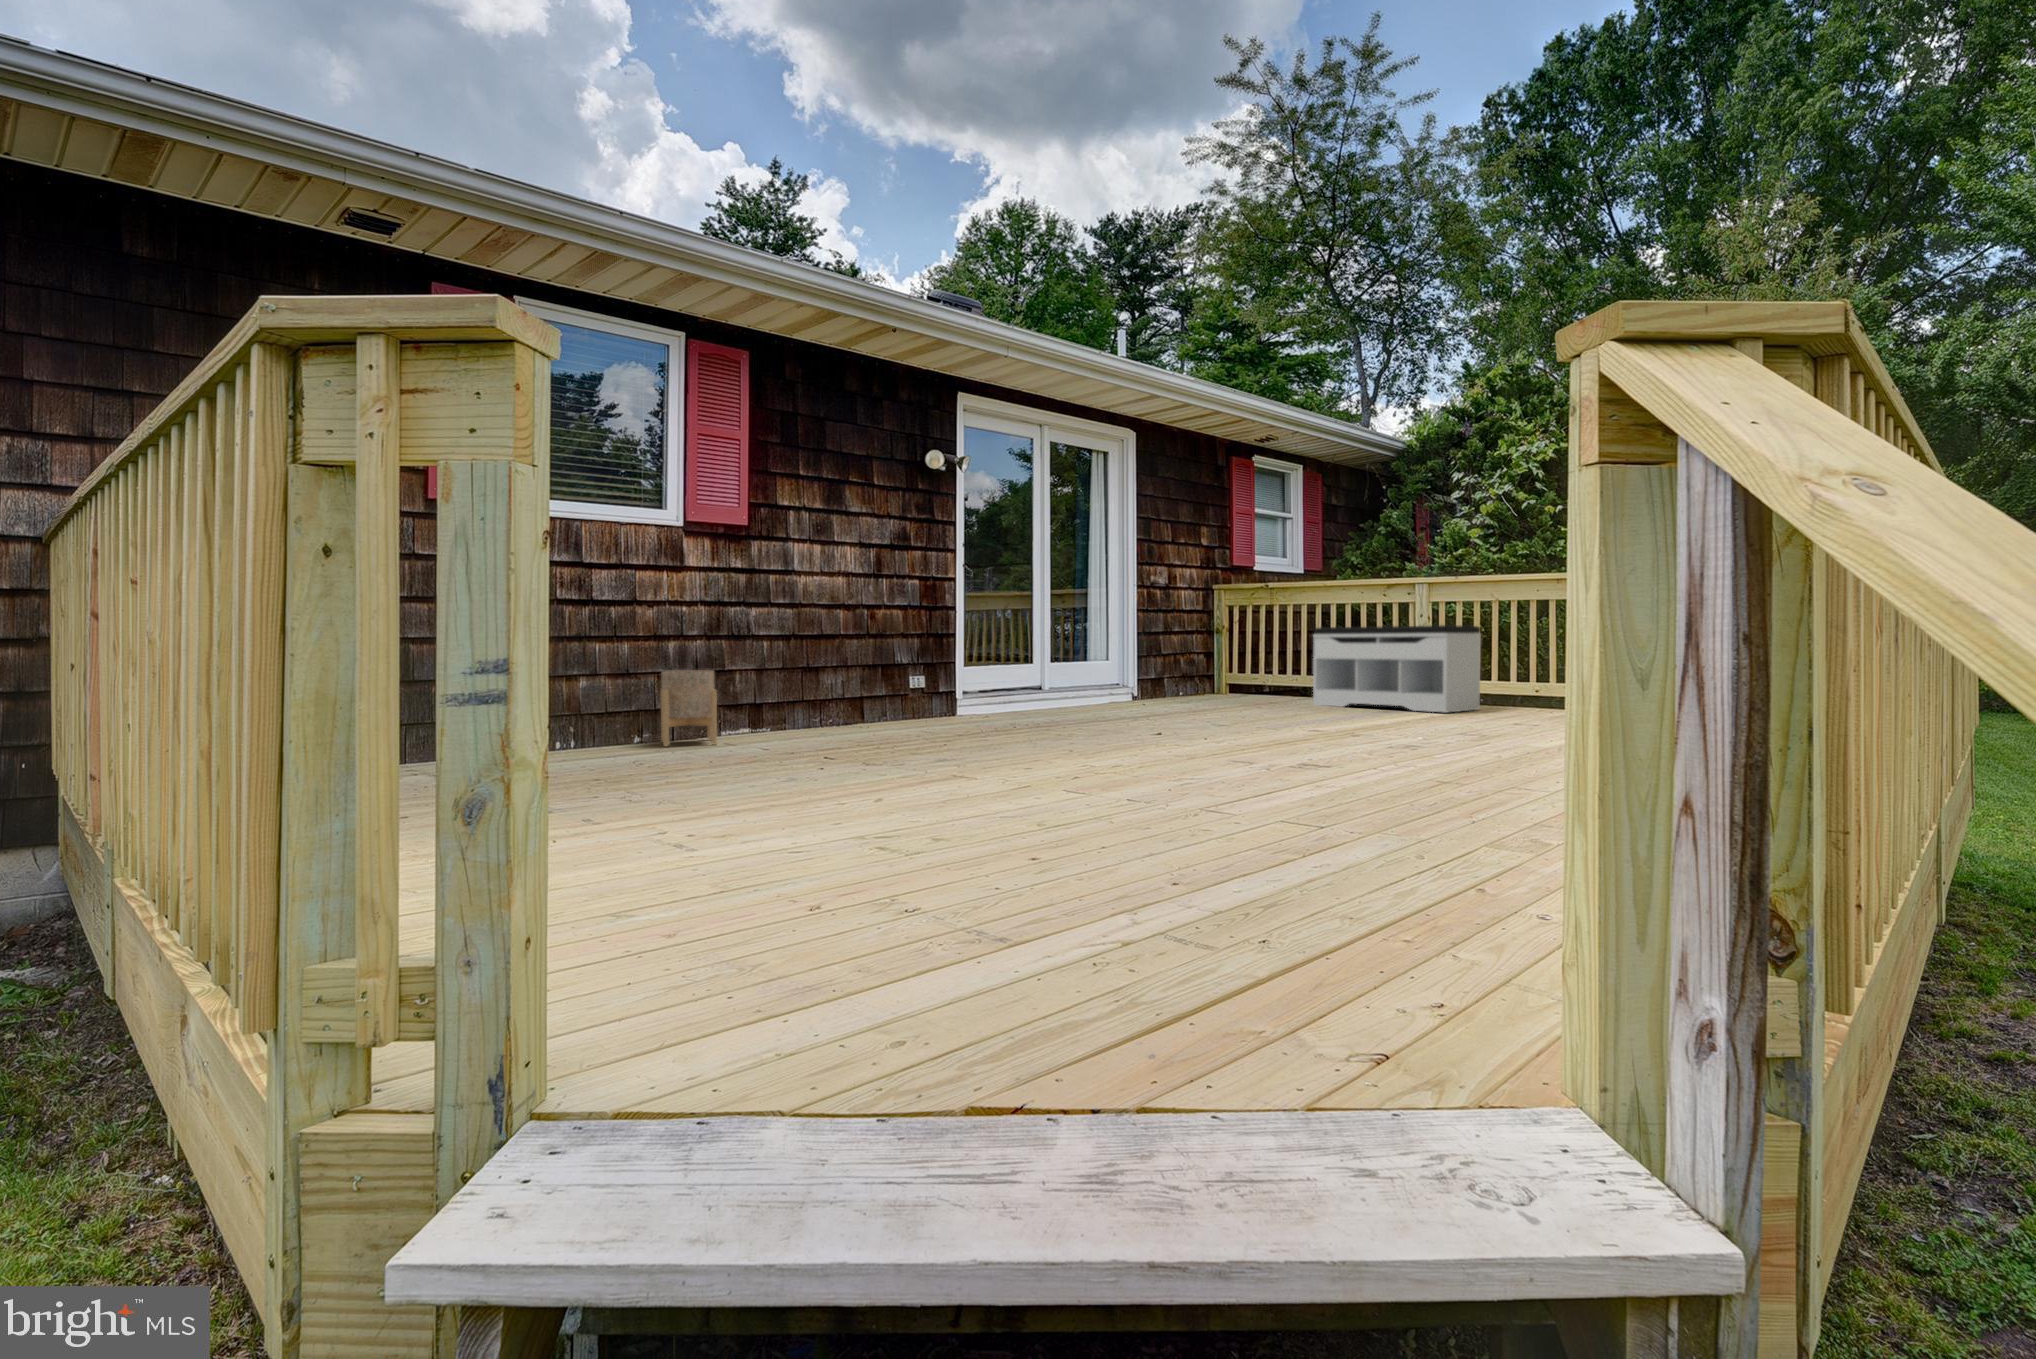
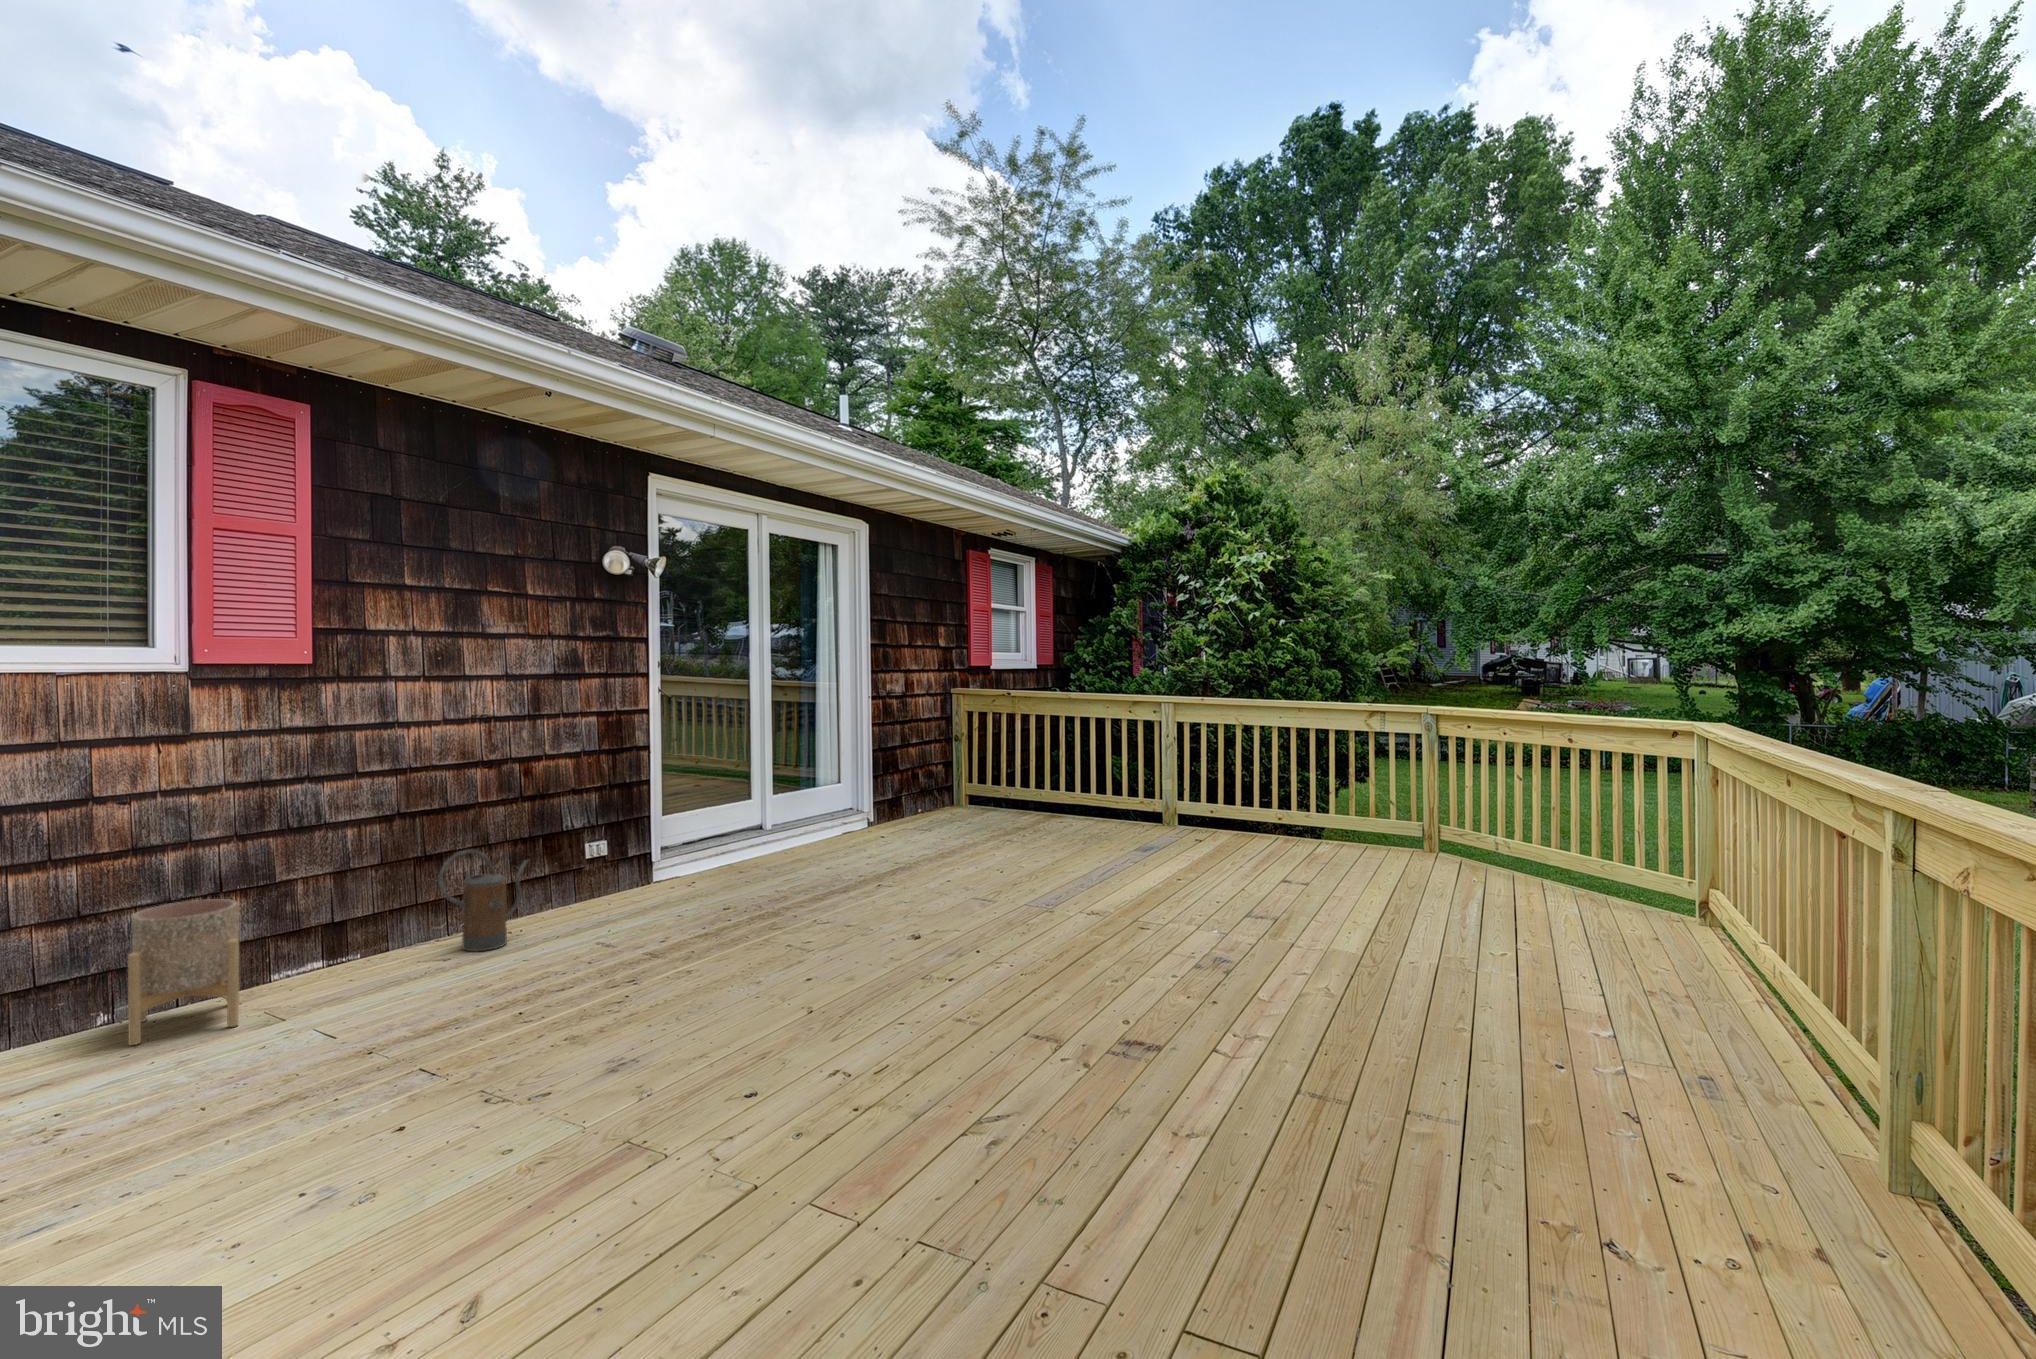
bench: present [1313,625,1481,712] -> none [1062,743,1230,848]
watering can: none [821,660,877,731] -> present [438,850,528,951]

